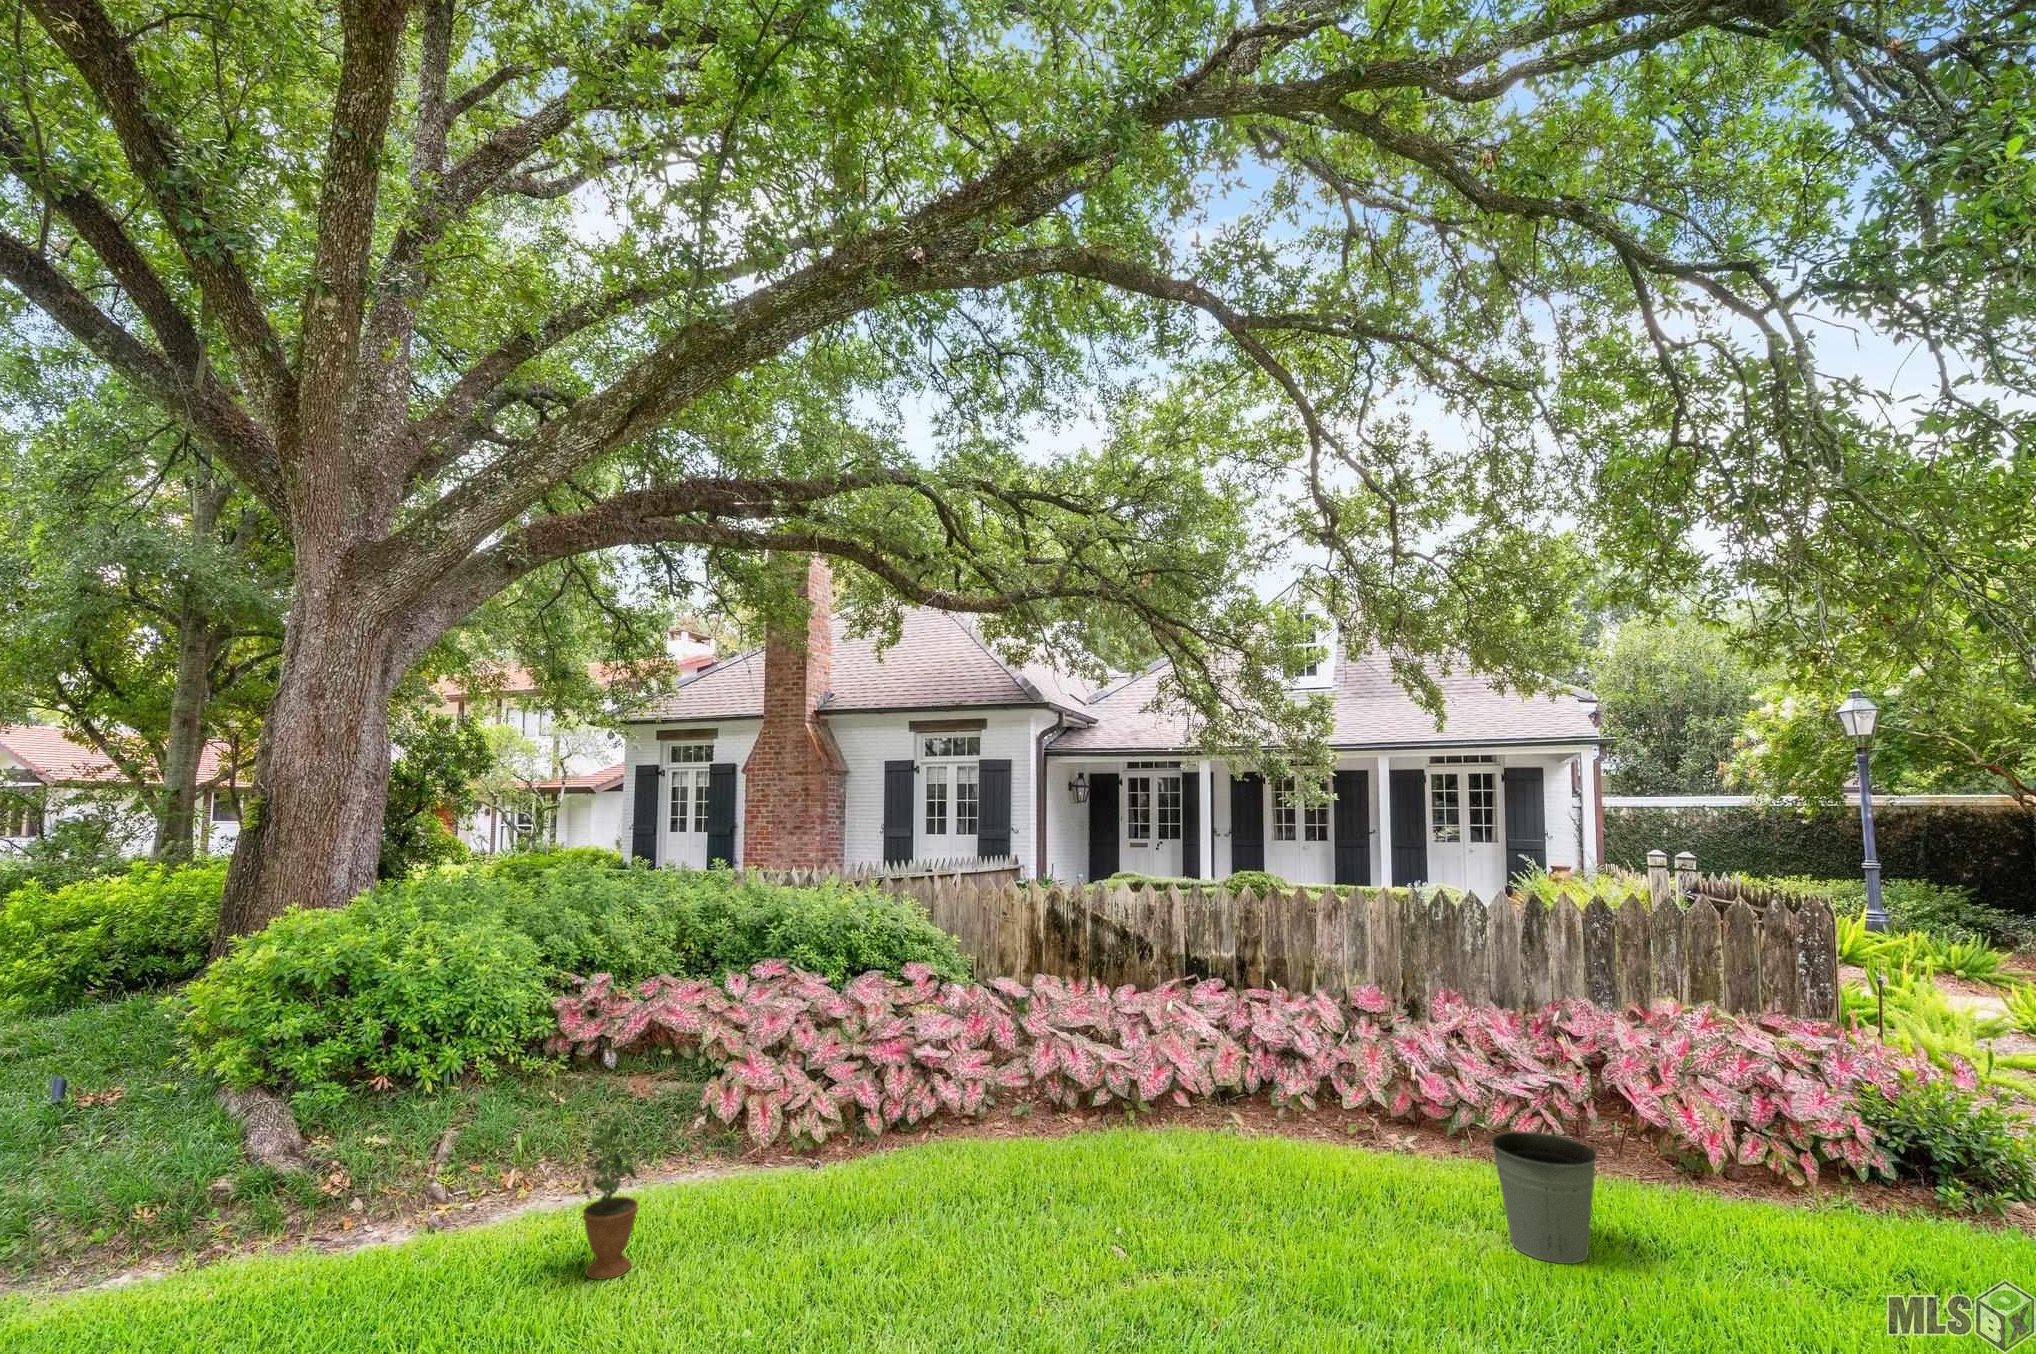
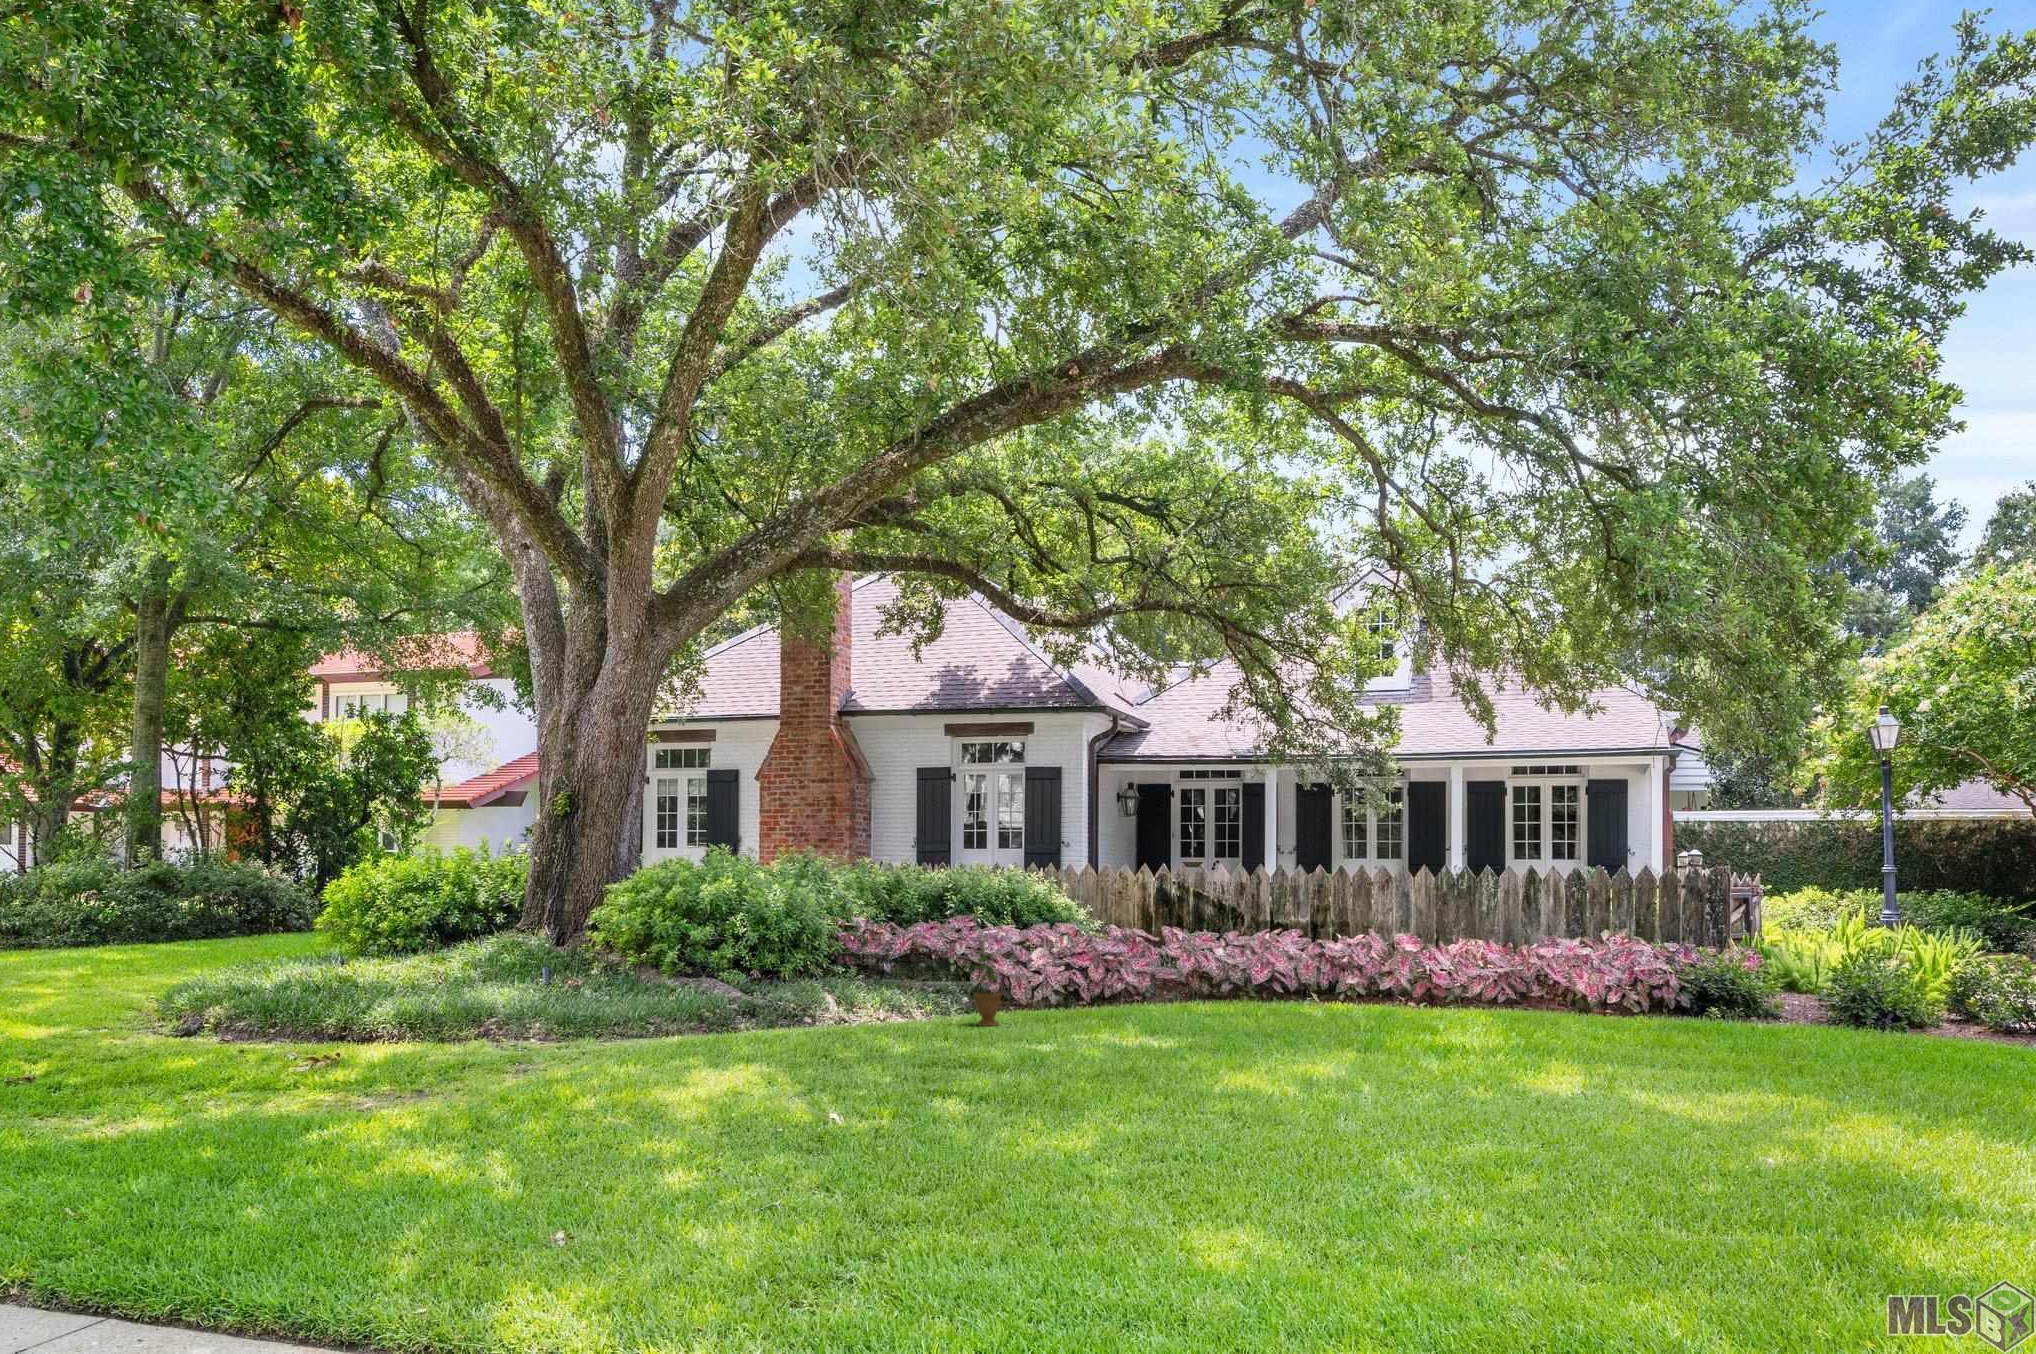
bucket: present [1490,1131,1597,1264] -> none [1451,966,1507,1022]

